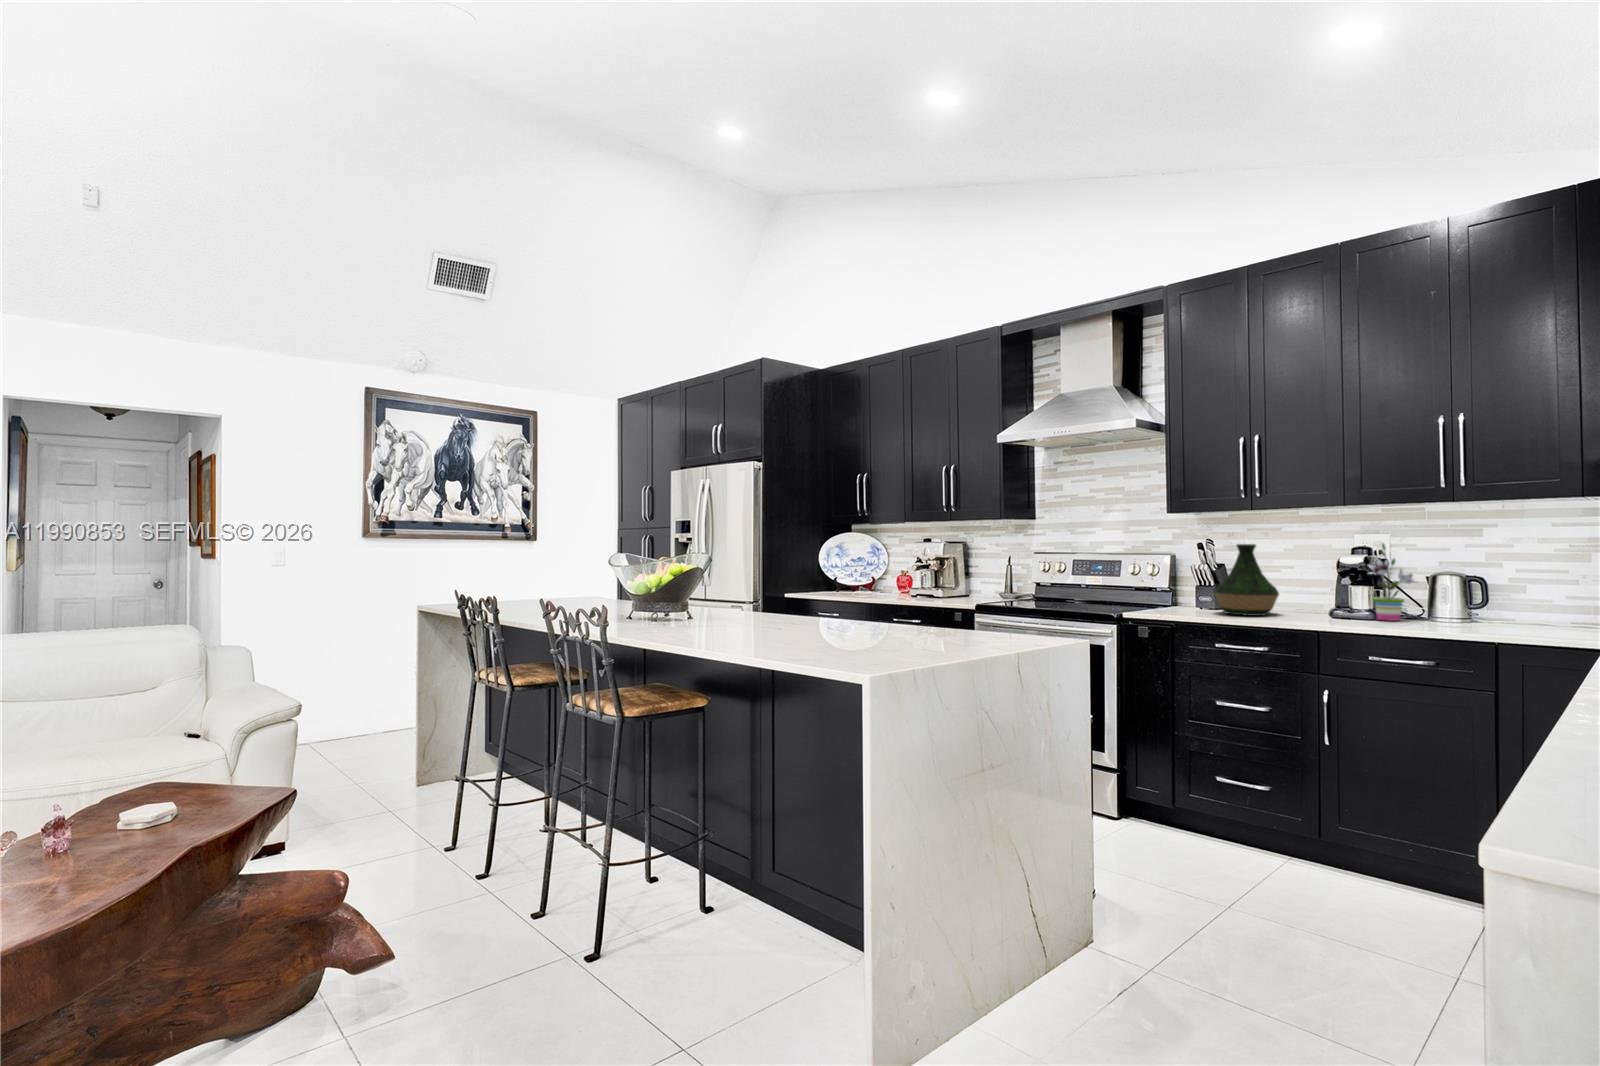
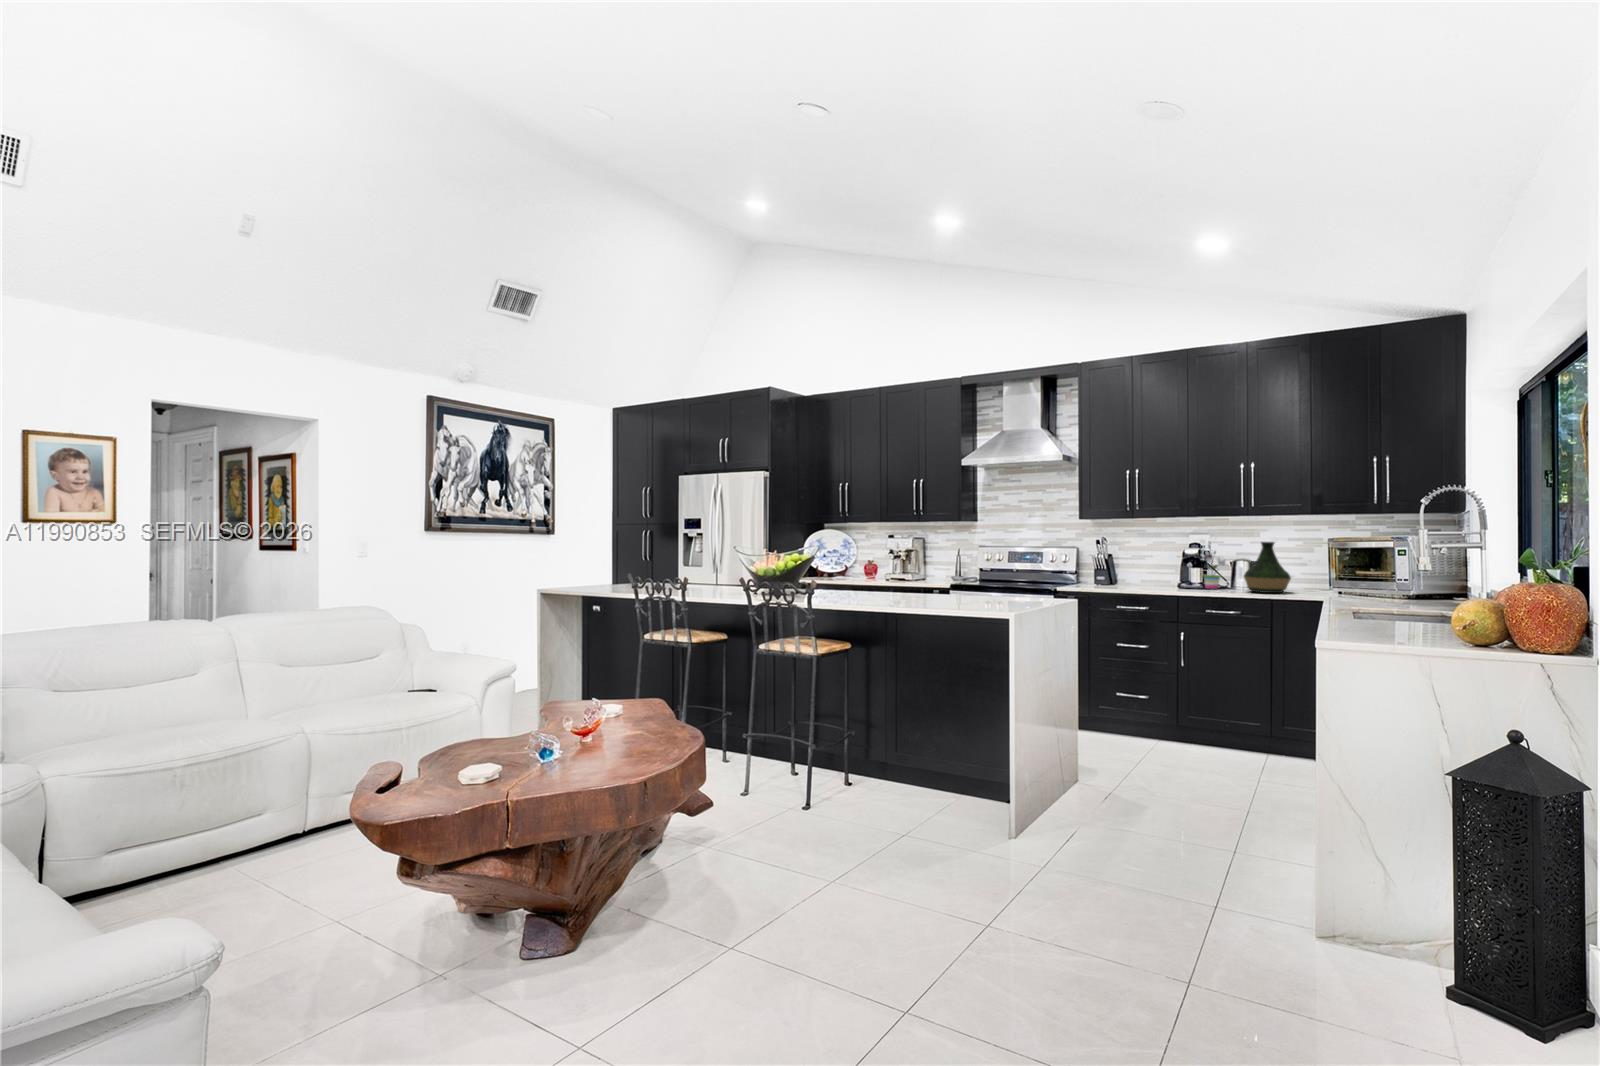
vase: present [1214,544,1279,616] -> present [1244,542,1291,593]

